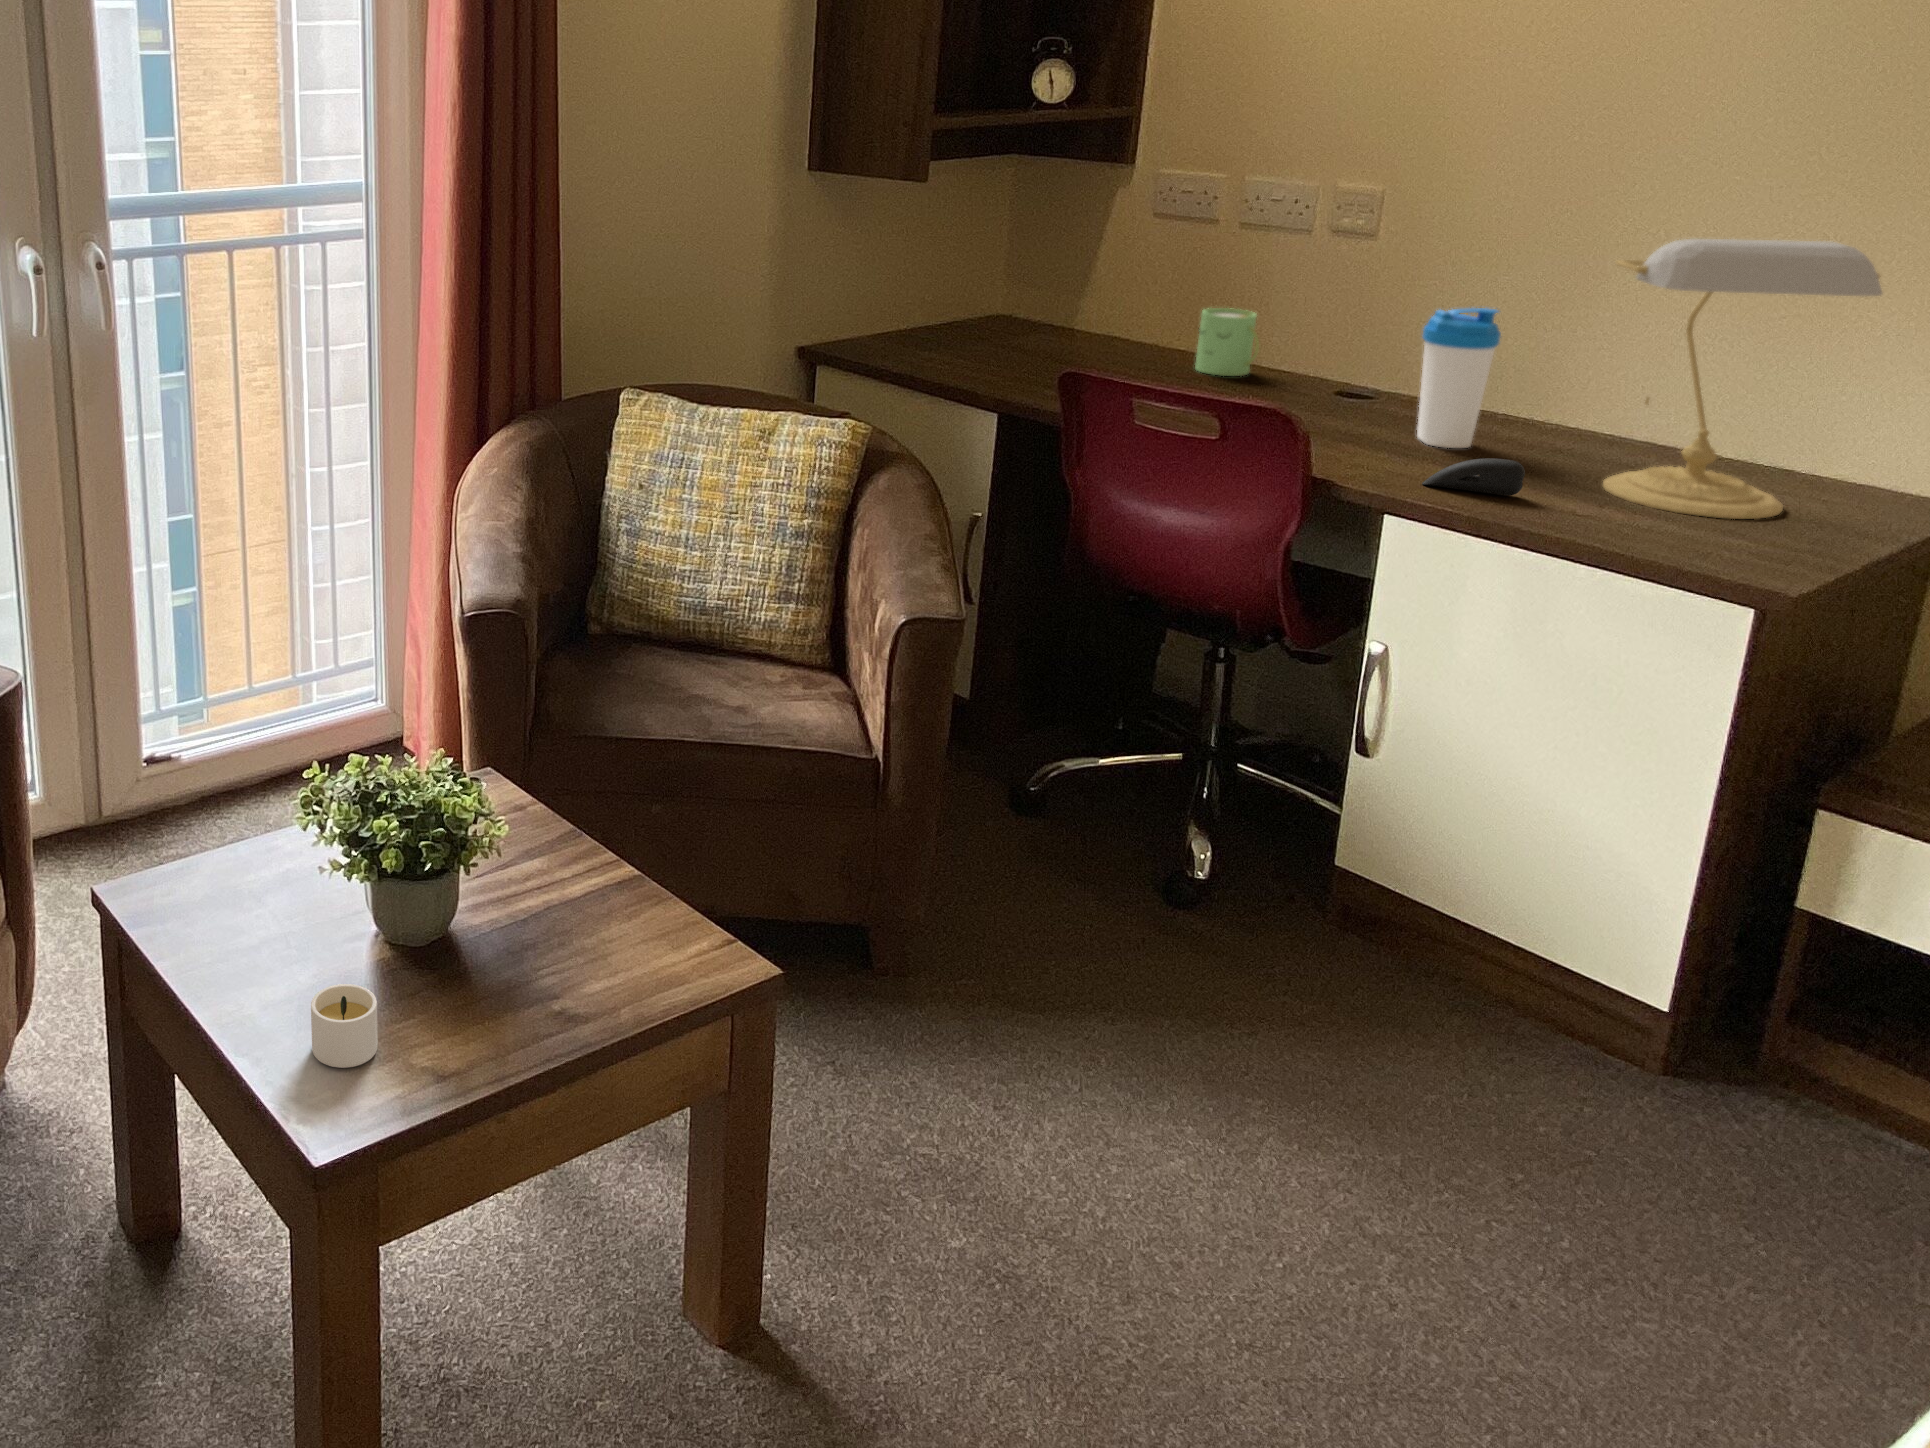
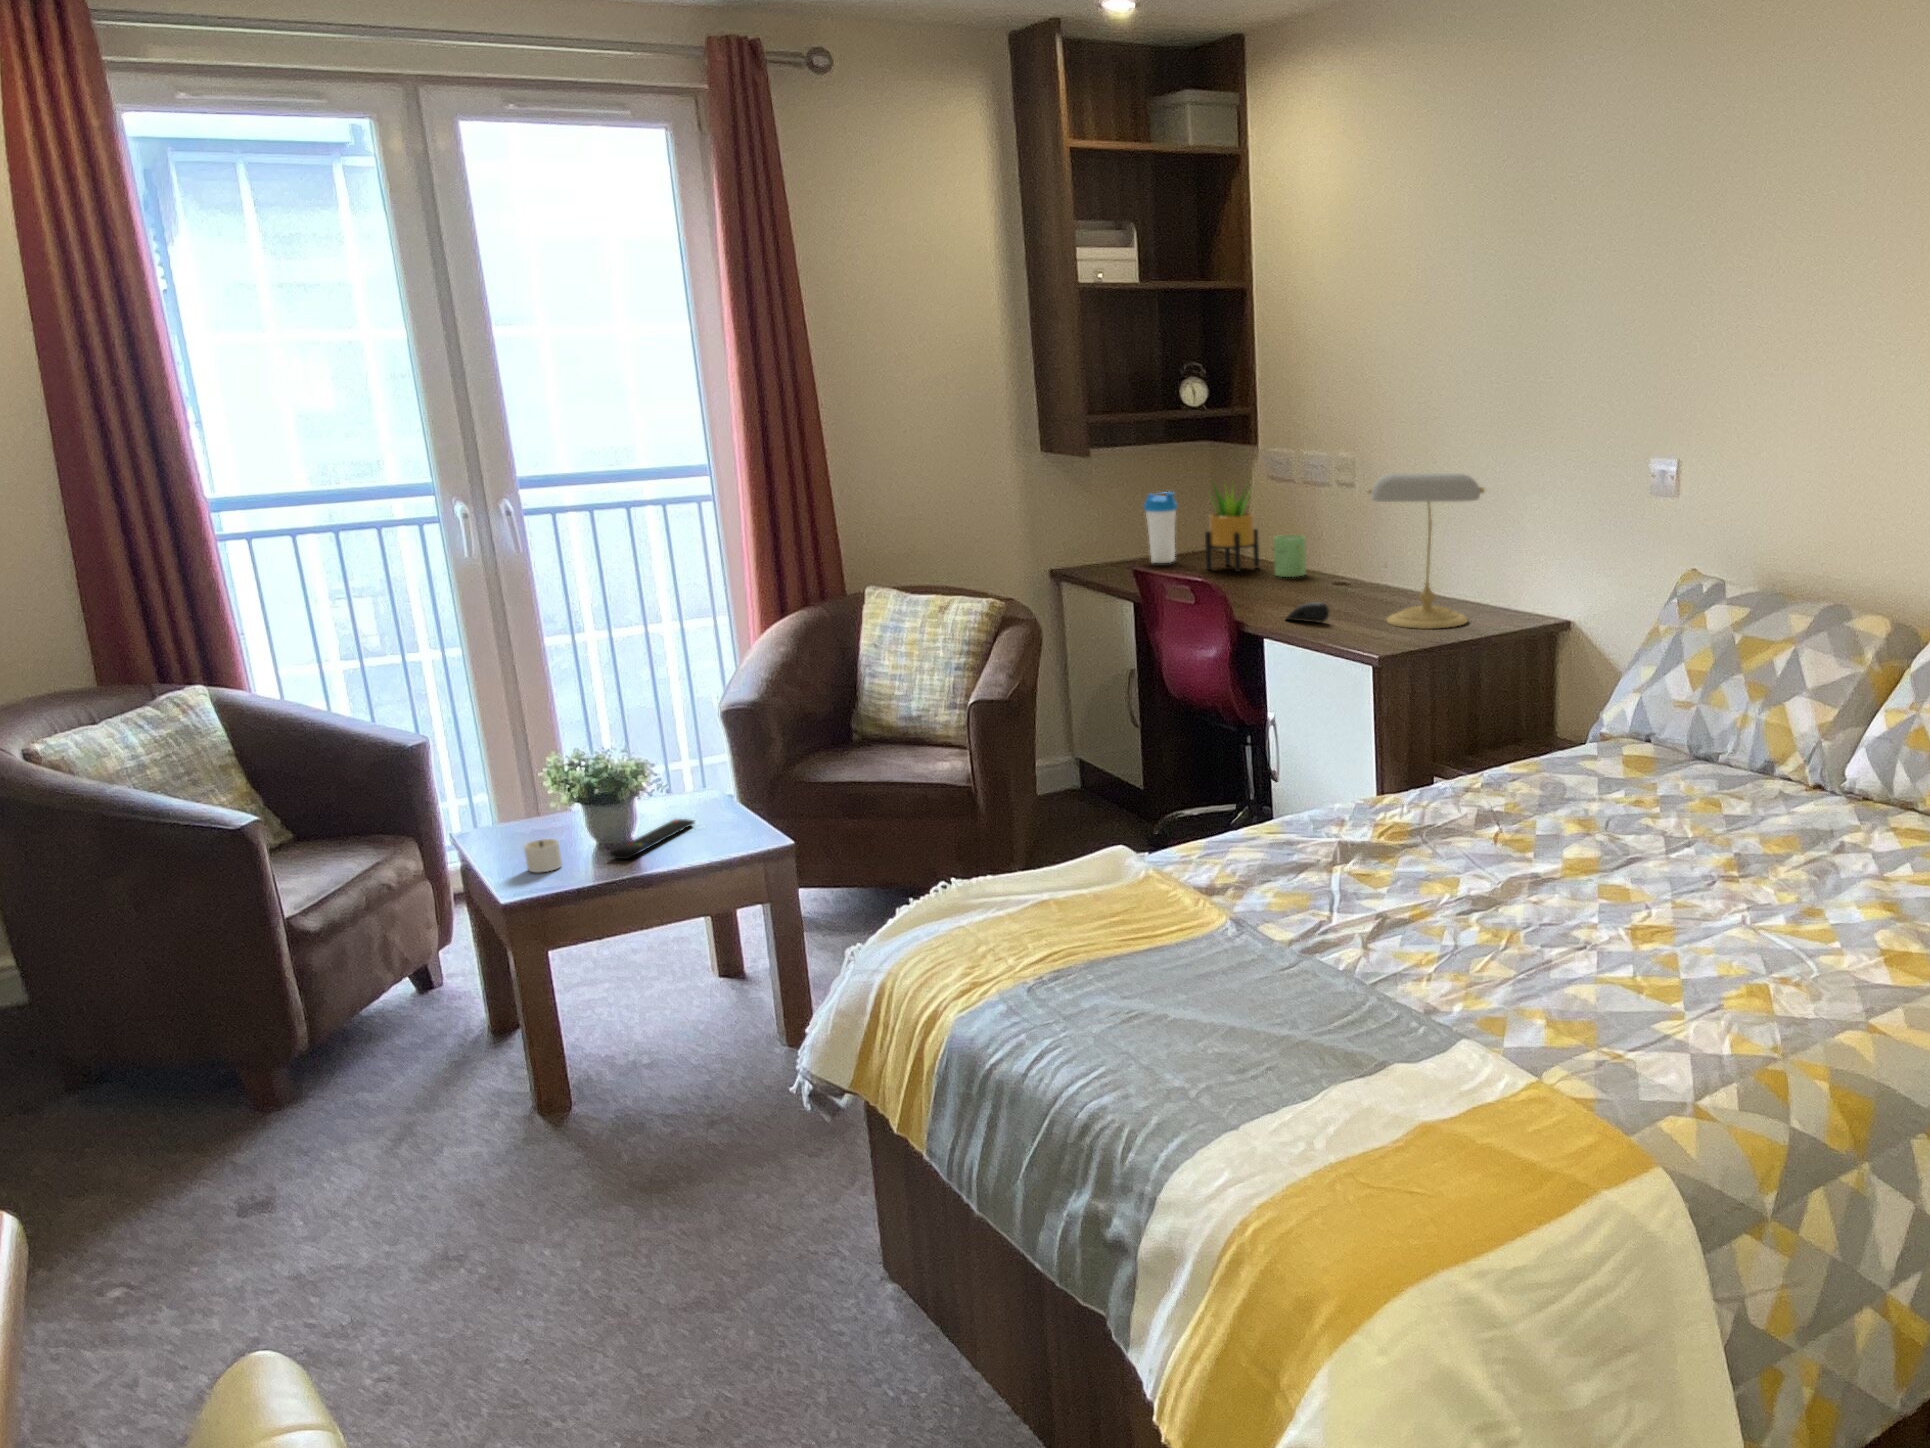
potted plant: none [1065,209,1161,362] -> present [1205,485,1259,572]
water bottle: present [1417,308,1501,448] -> present [1144,492,1177,563]
remote control: none [465,898,564,1030] -> present [611,819,695,859]

